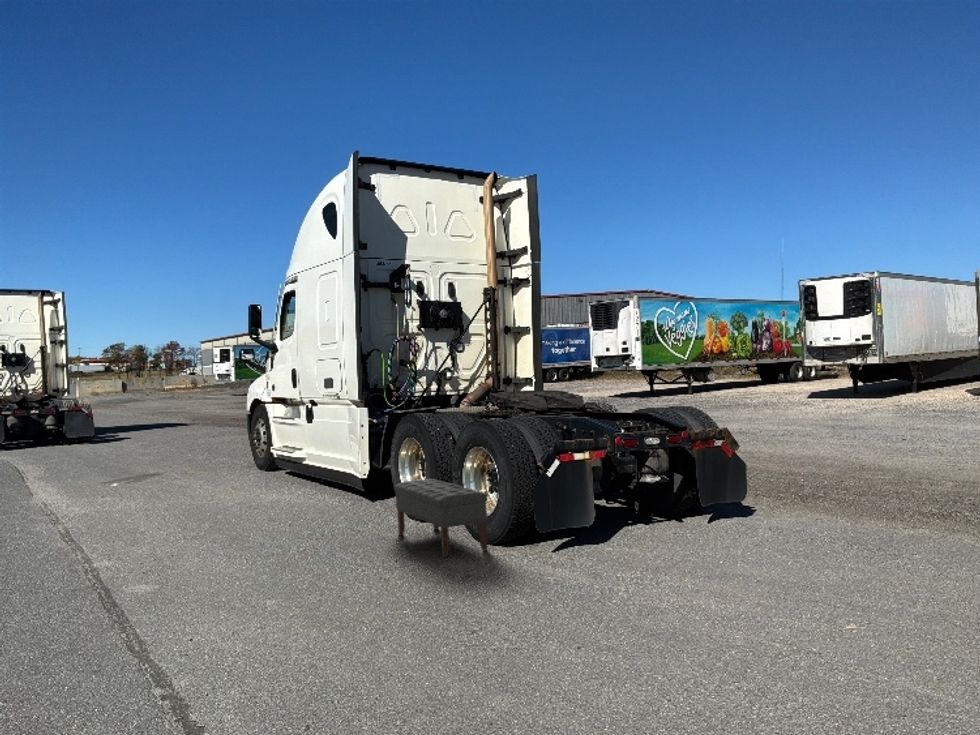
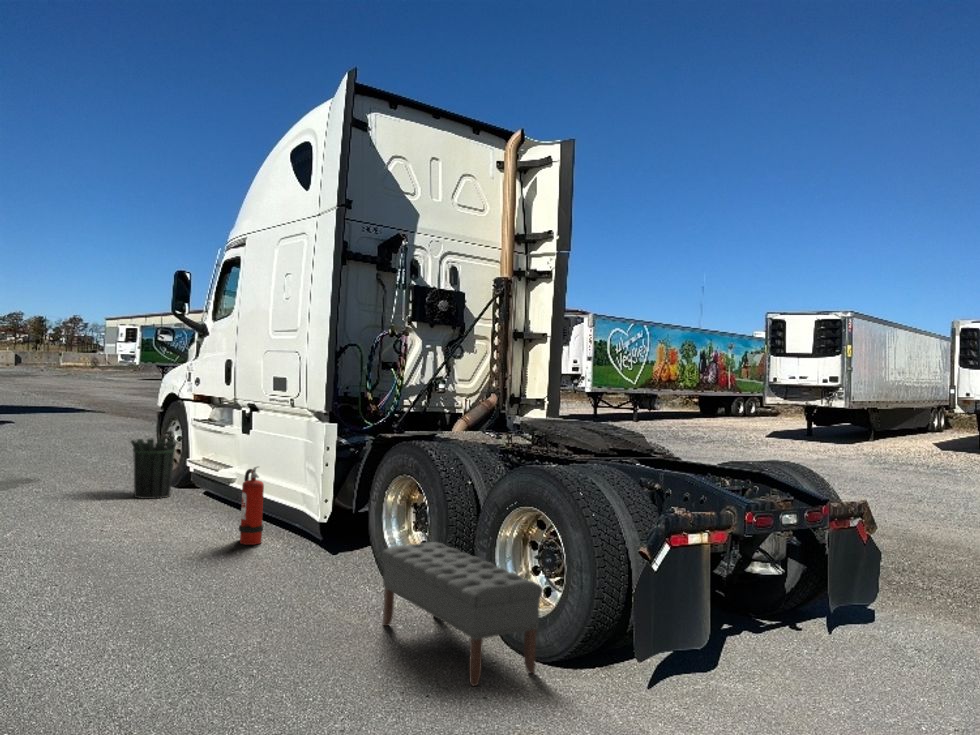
waste bin: none [228,434,264,480] -> present [131,439,178,499]
fire extinguisher: none [309,444,327,501] -> present [239,466,264,545]

